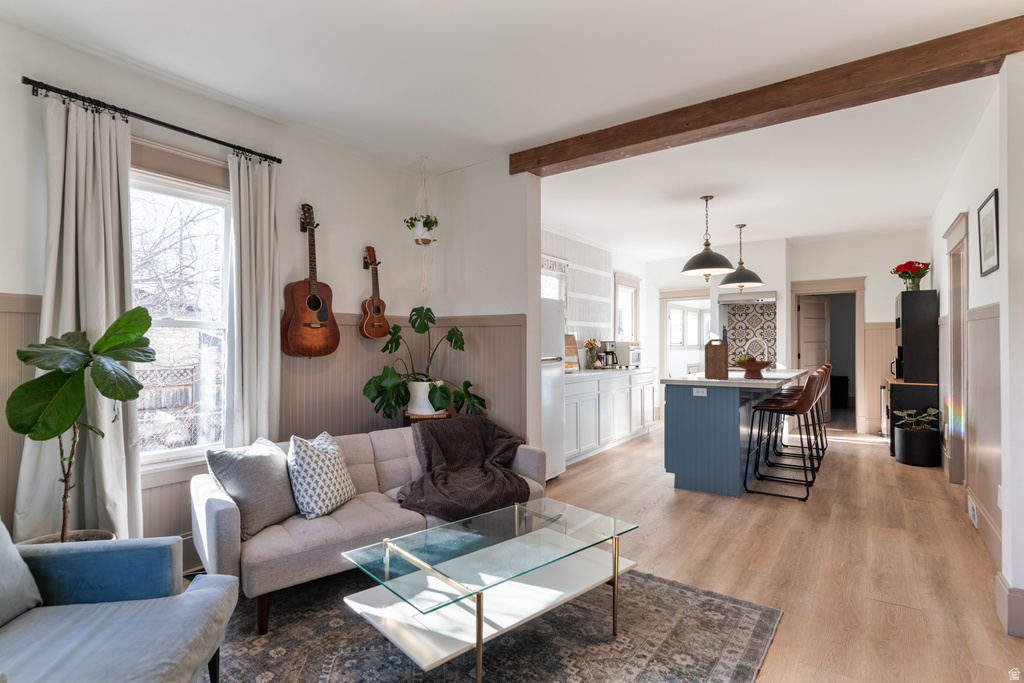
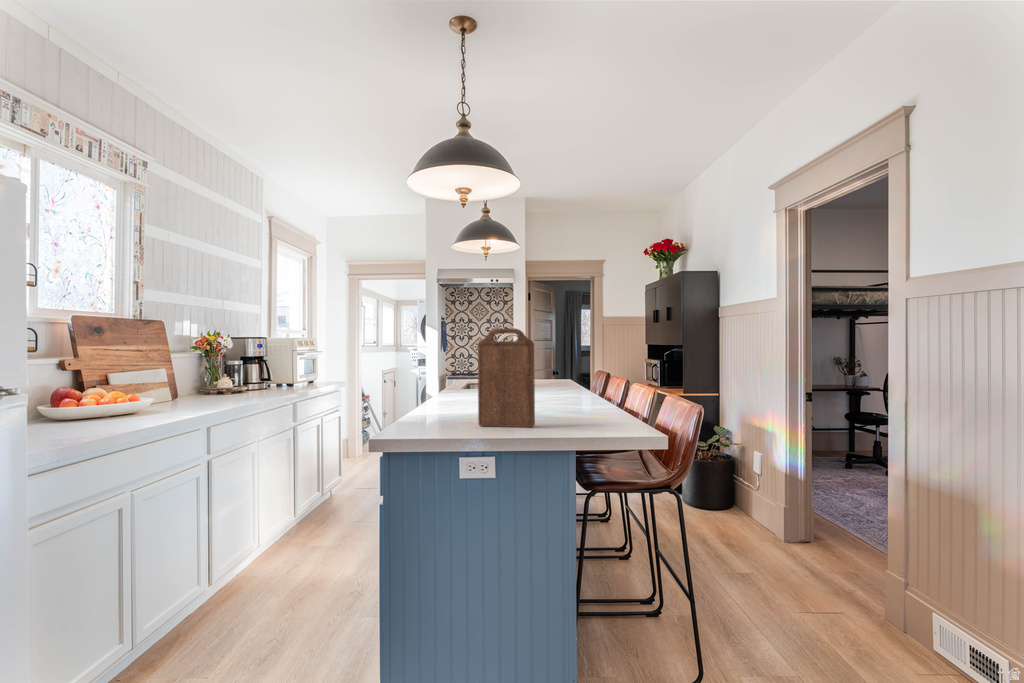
fruit bowl: present [734,355,772,379] -> none [528,364,605,417]

